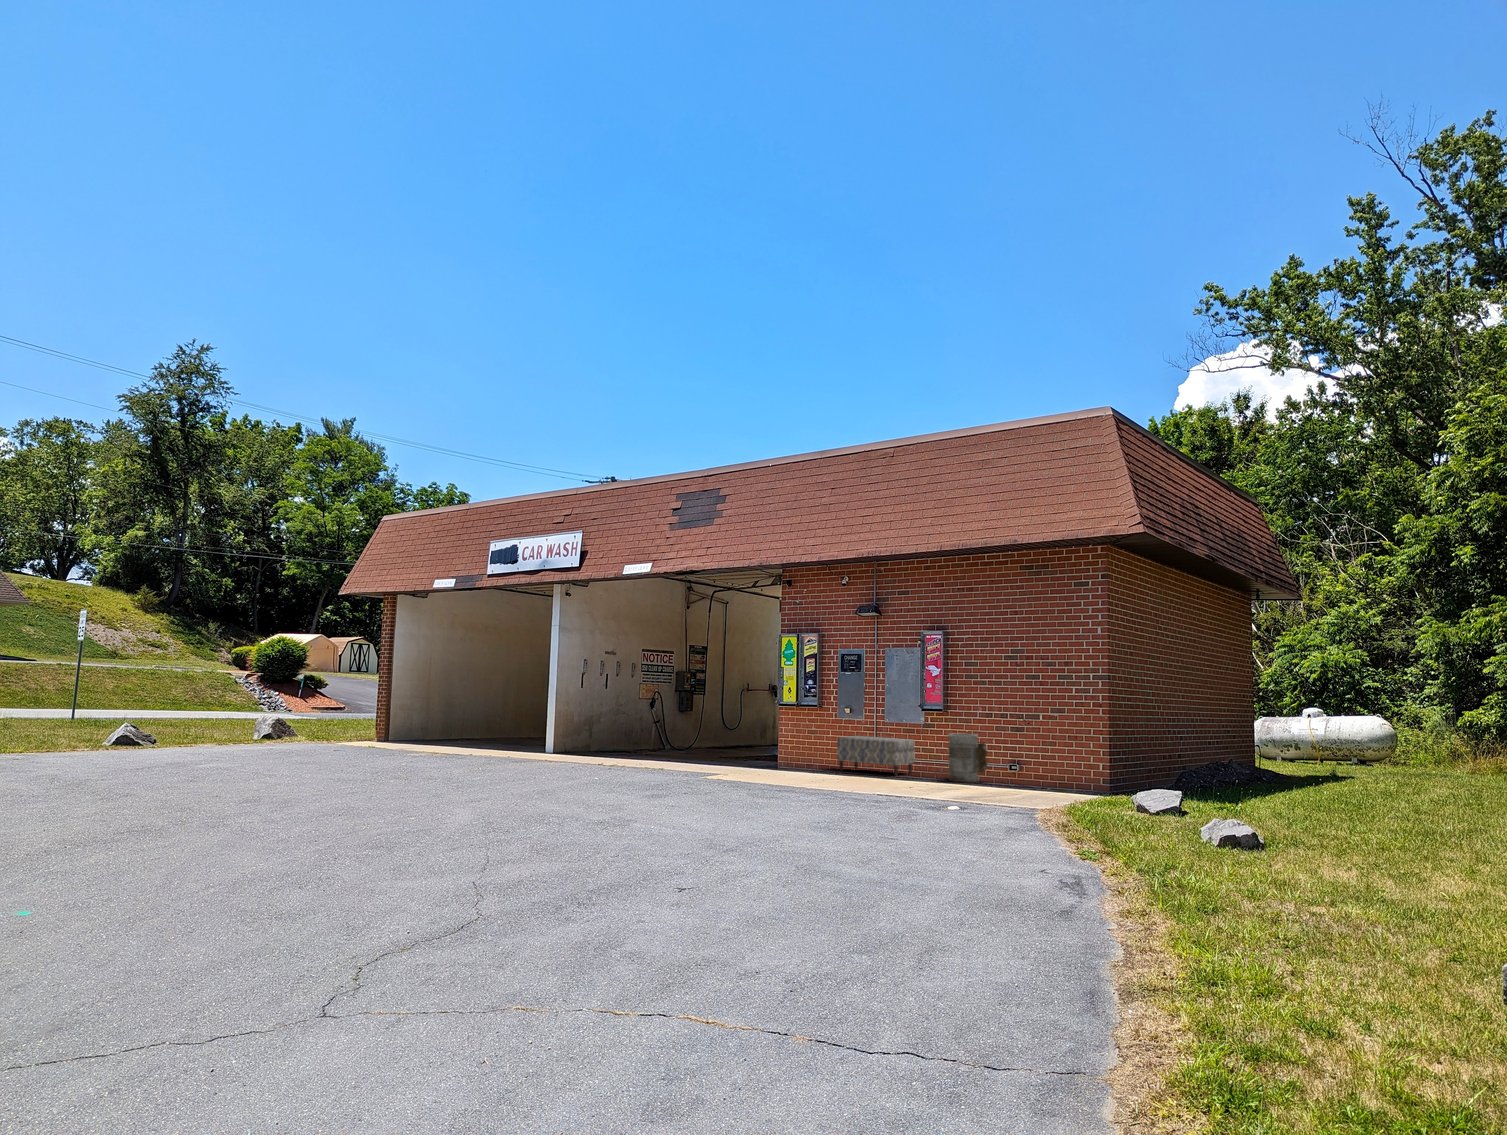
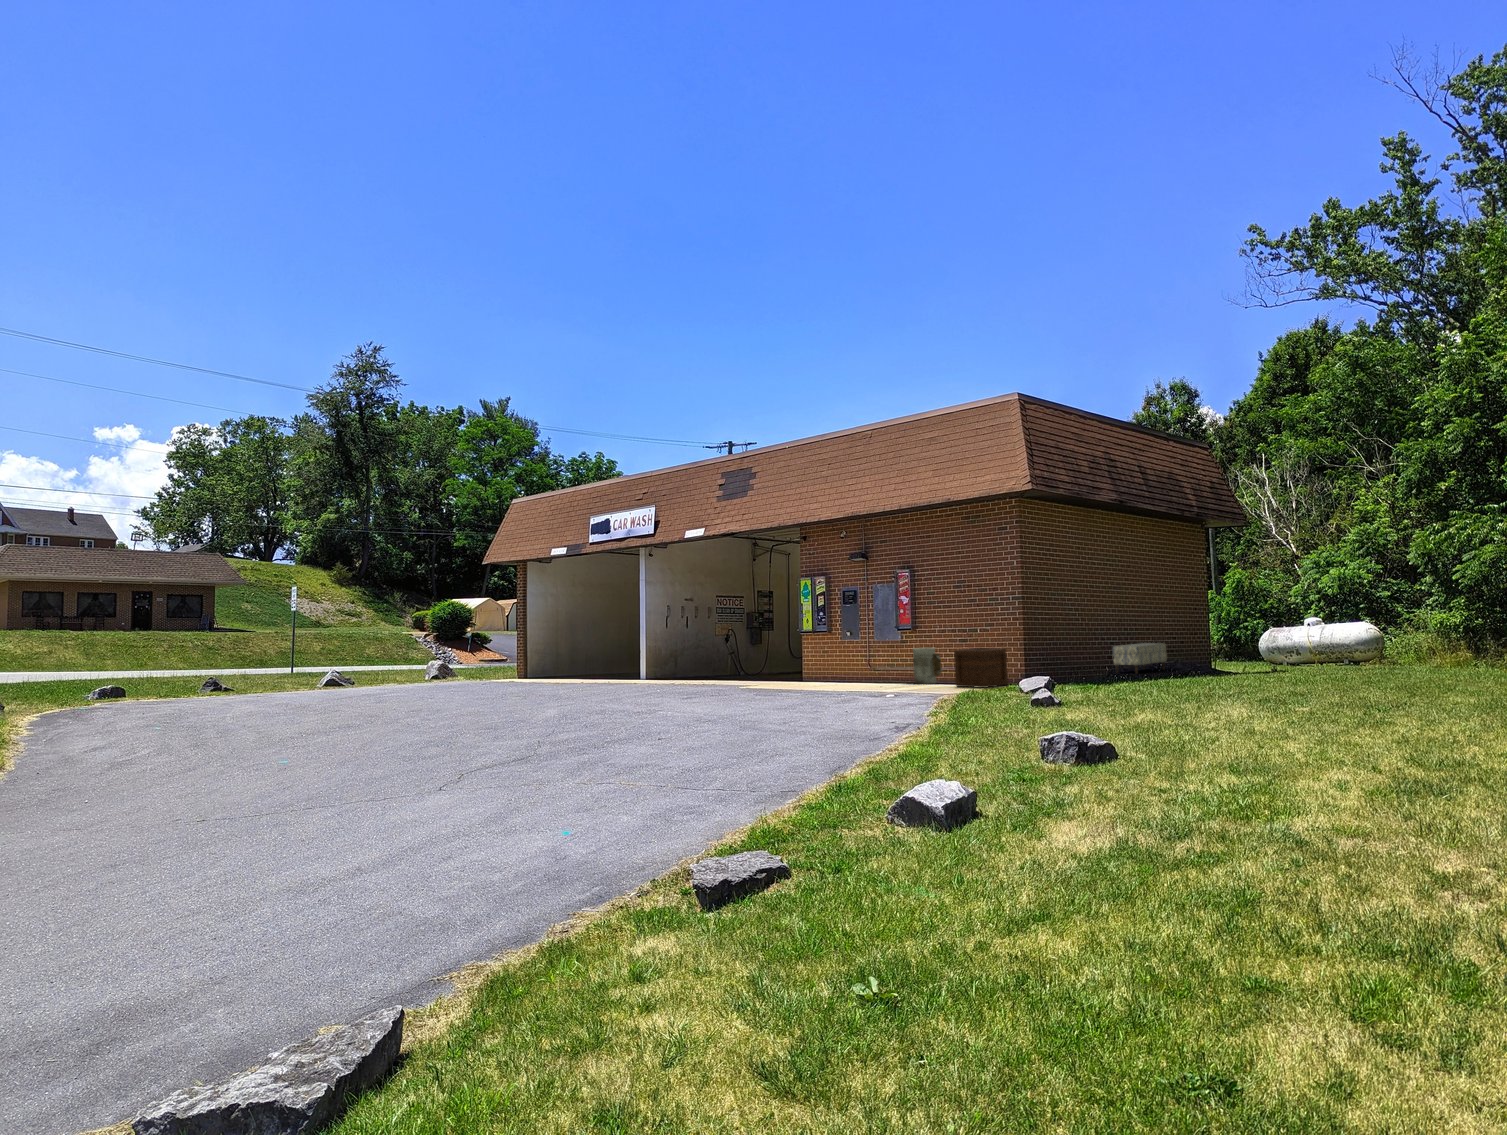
bench: present [837,736,915,776] -> present [1113,643,1167,673]
wooden crate: none [1019,738,1086,794] -> present [954,648,1008,688]

